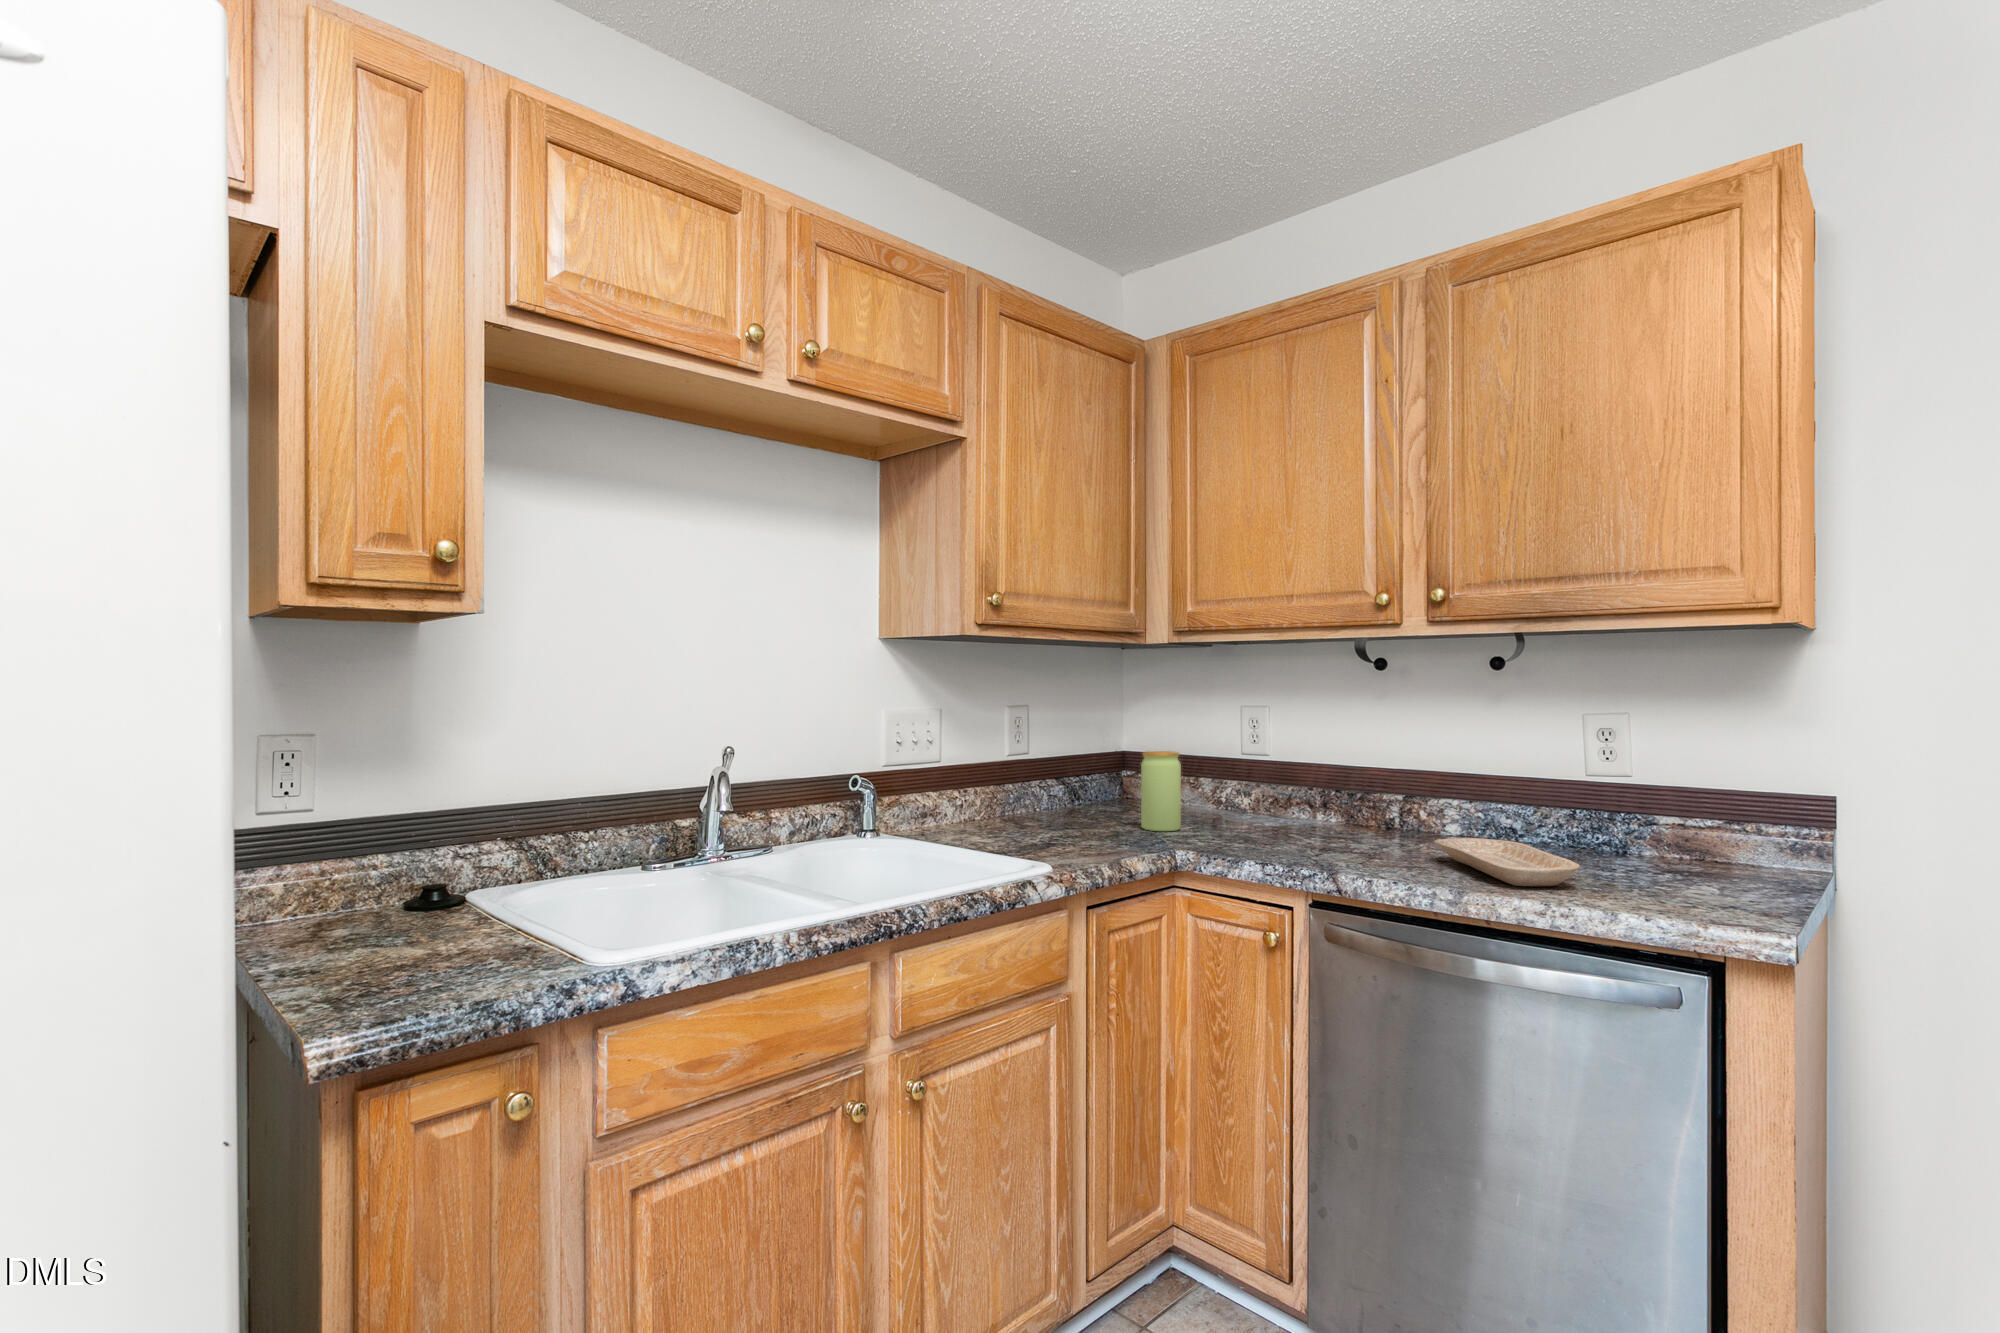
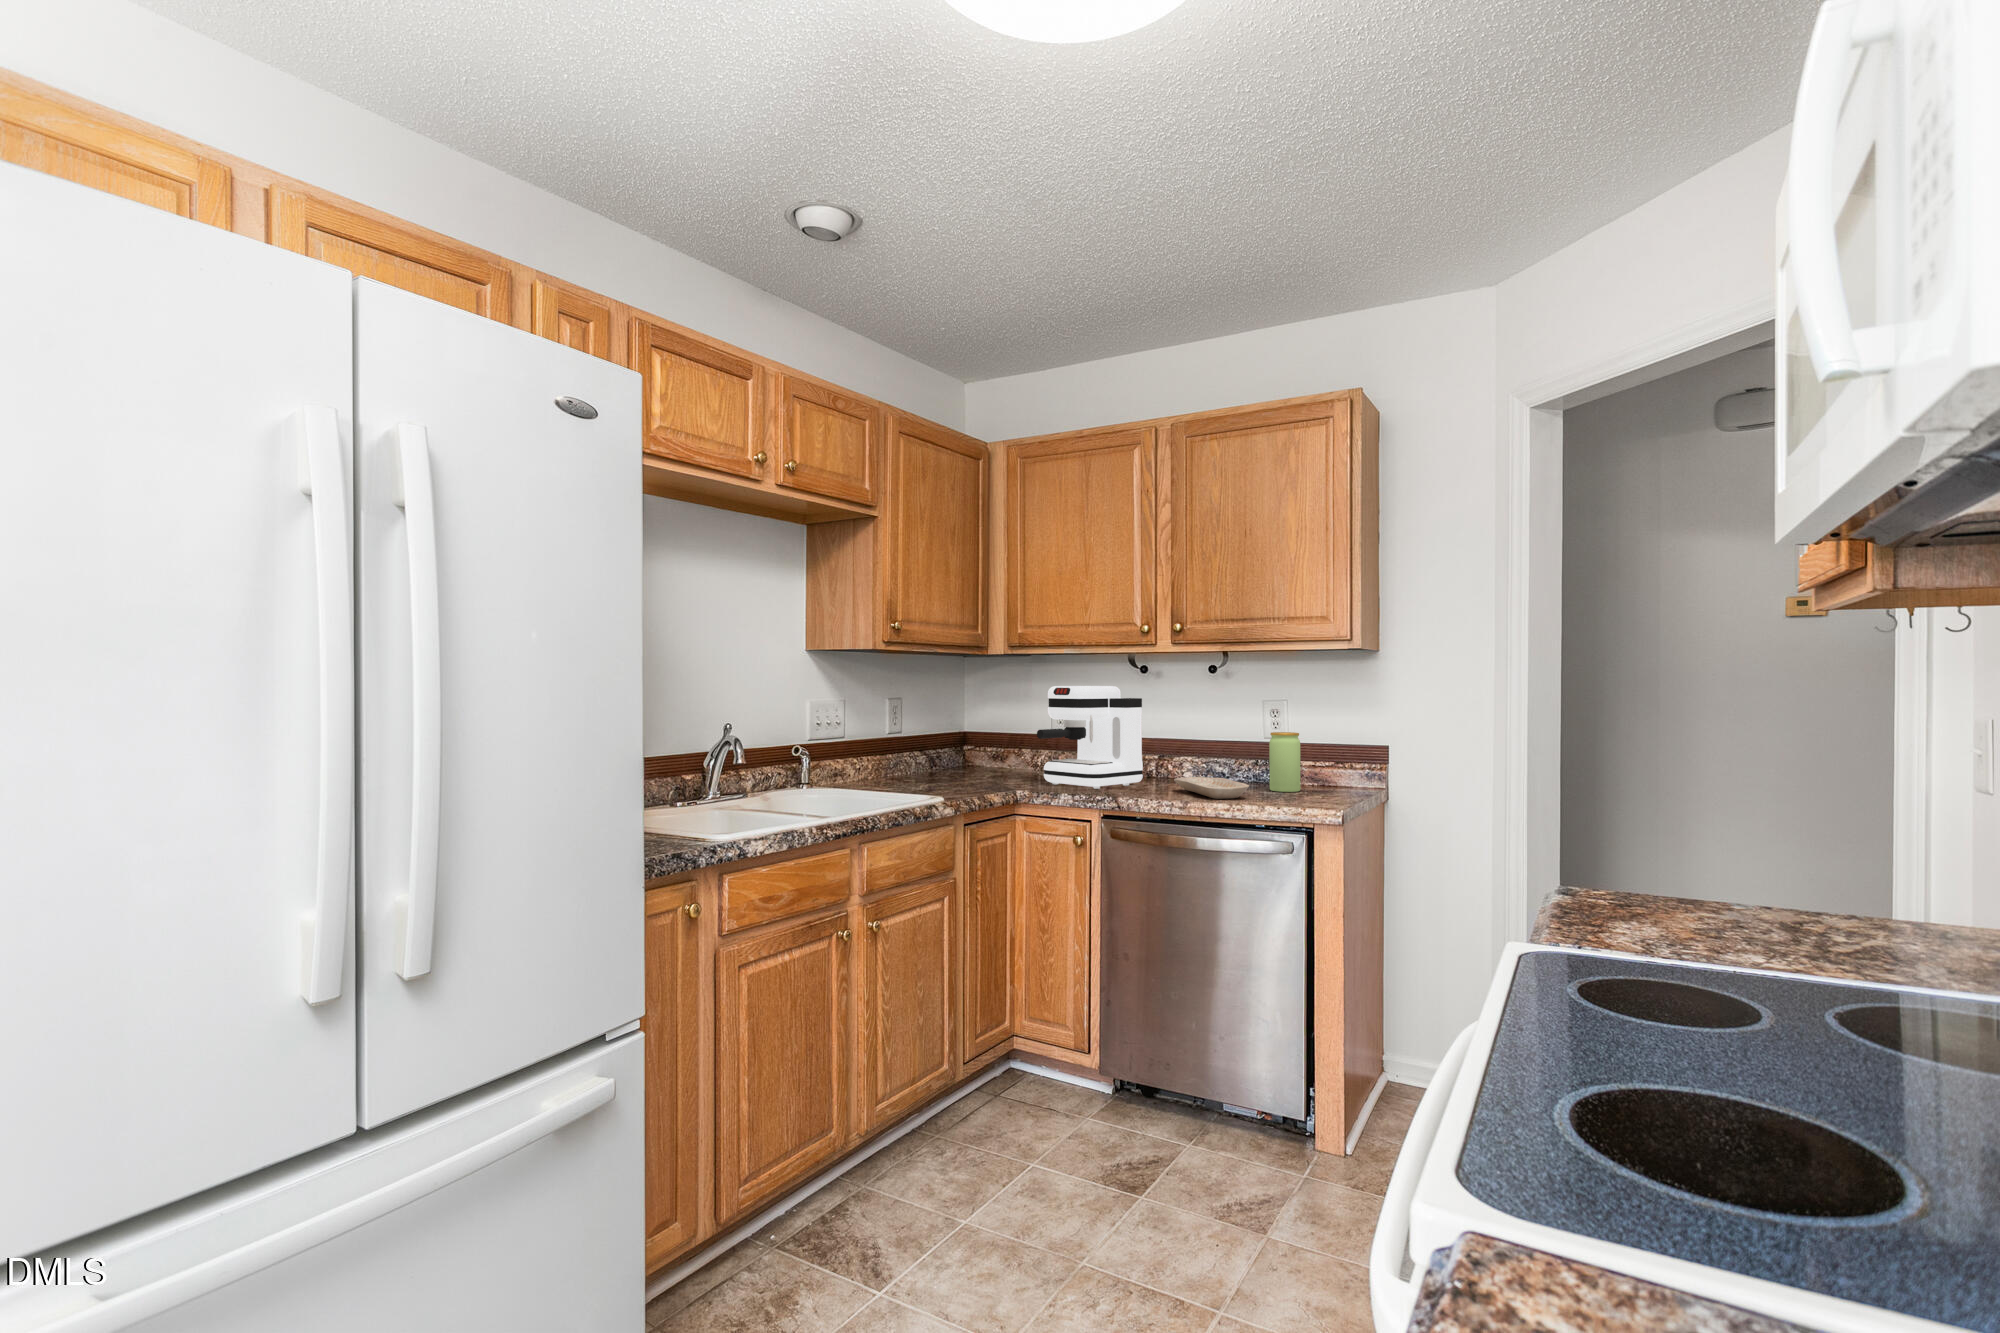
coffee maker: none [1209,689,1379,850] -> present [1037,686,1143,789]
jar: present [1141,751,1181,831] -> present [1269,732,1301,792]

